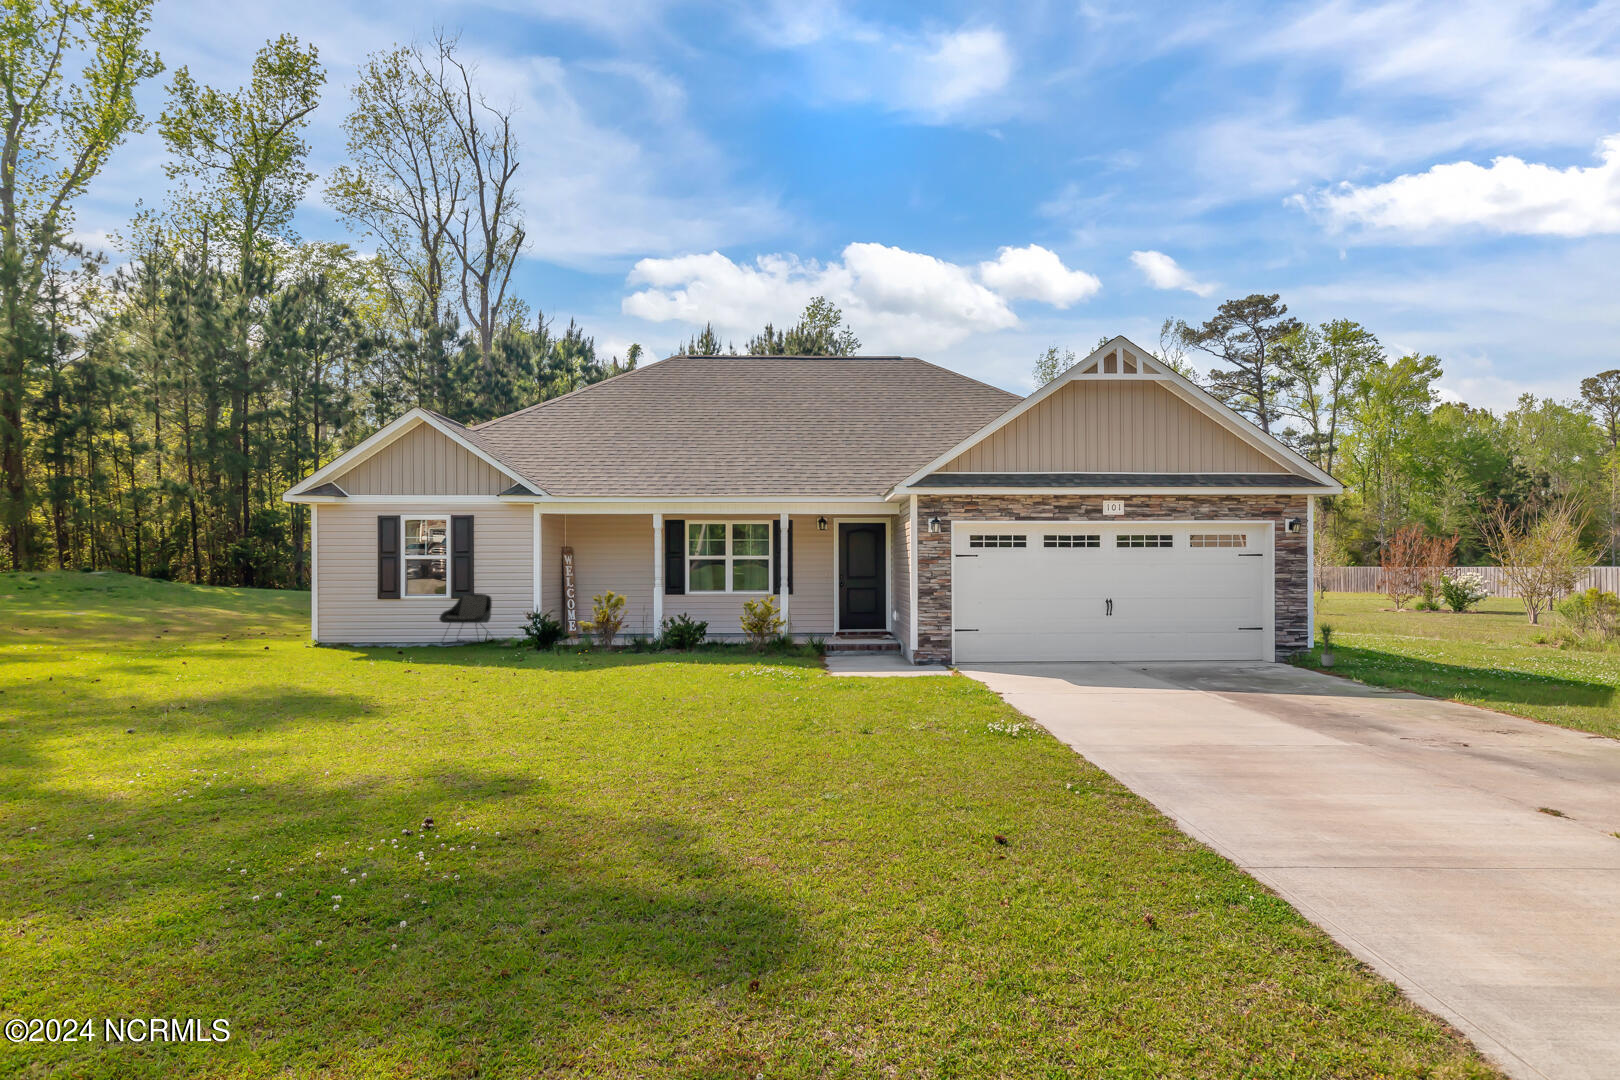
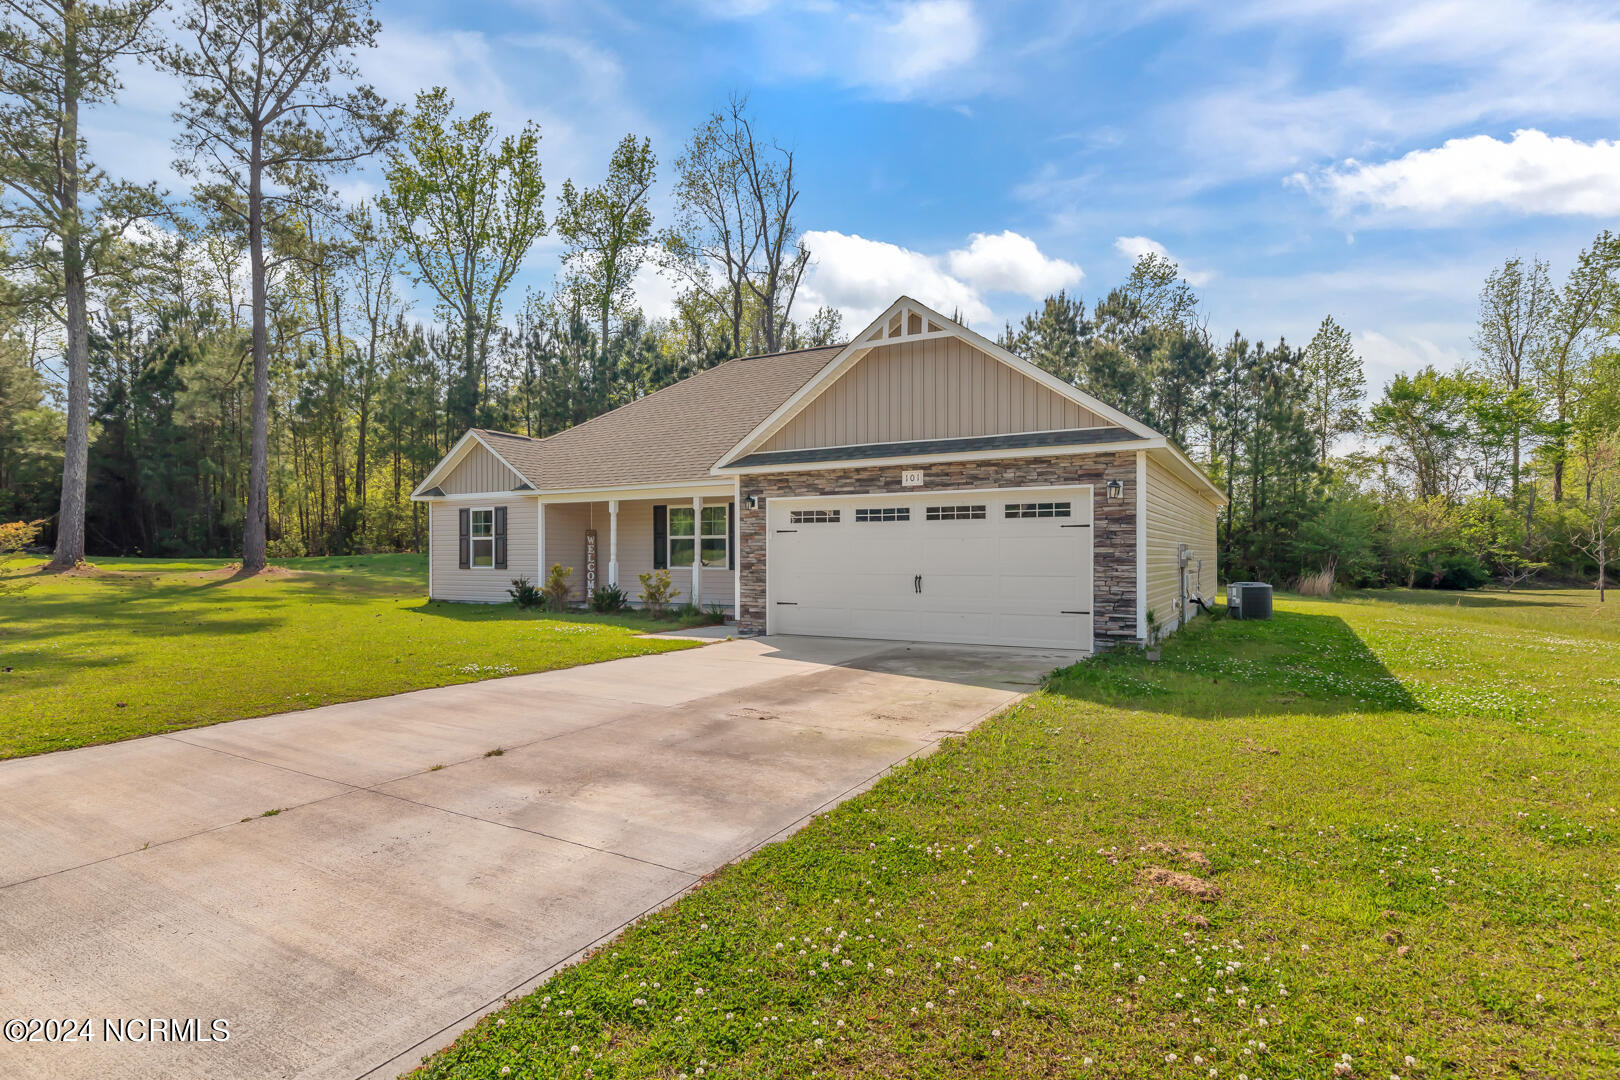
lounge chair: present [439,594,493,644] -> none [475,567,519,606]

